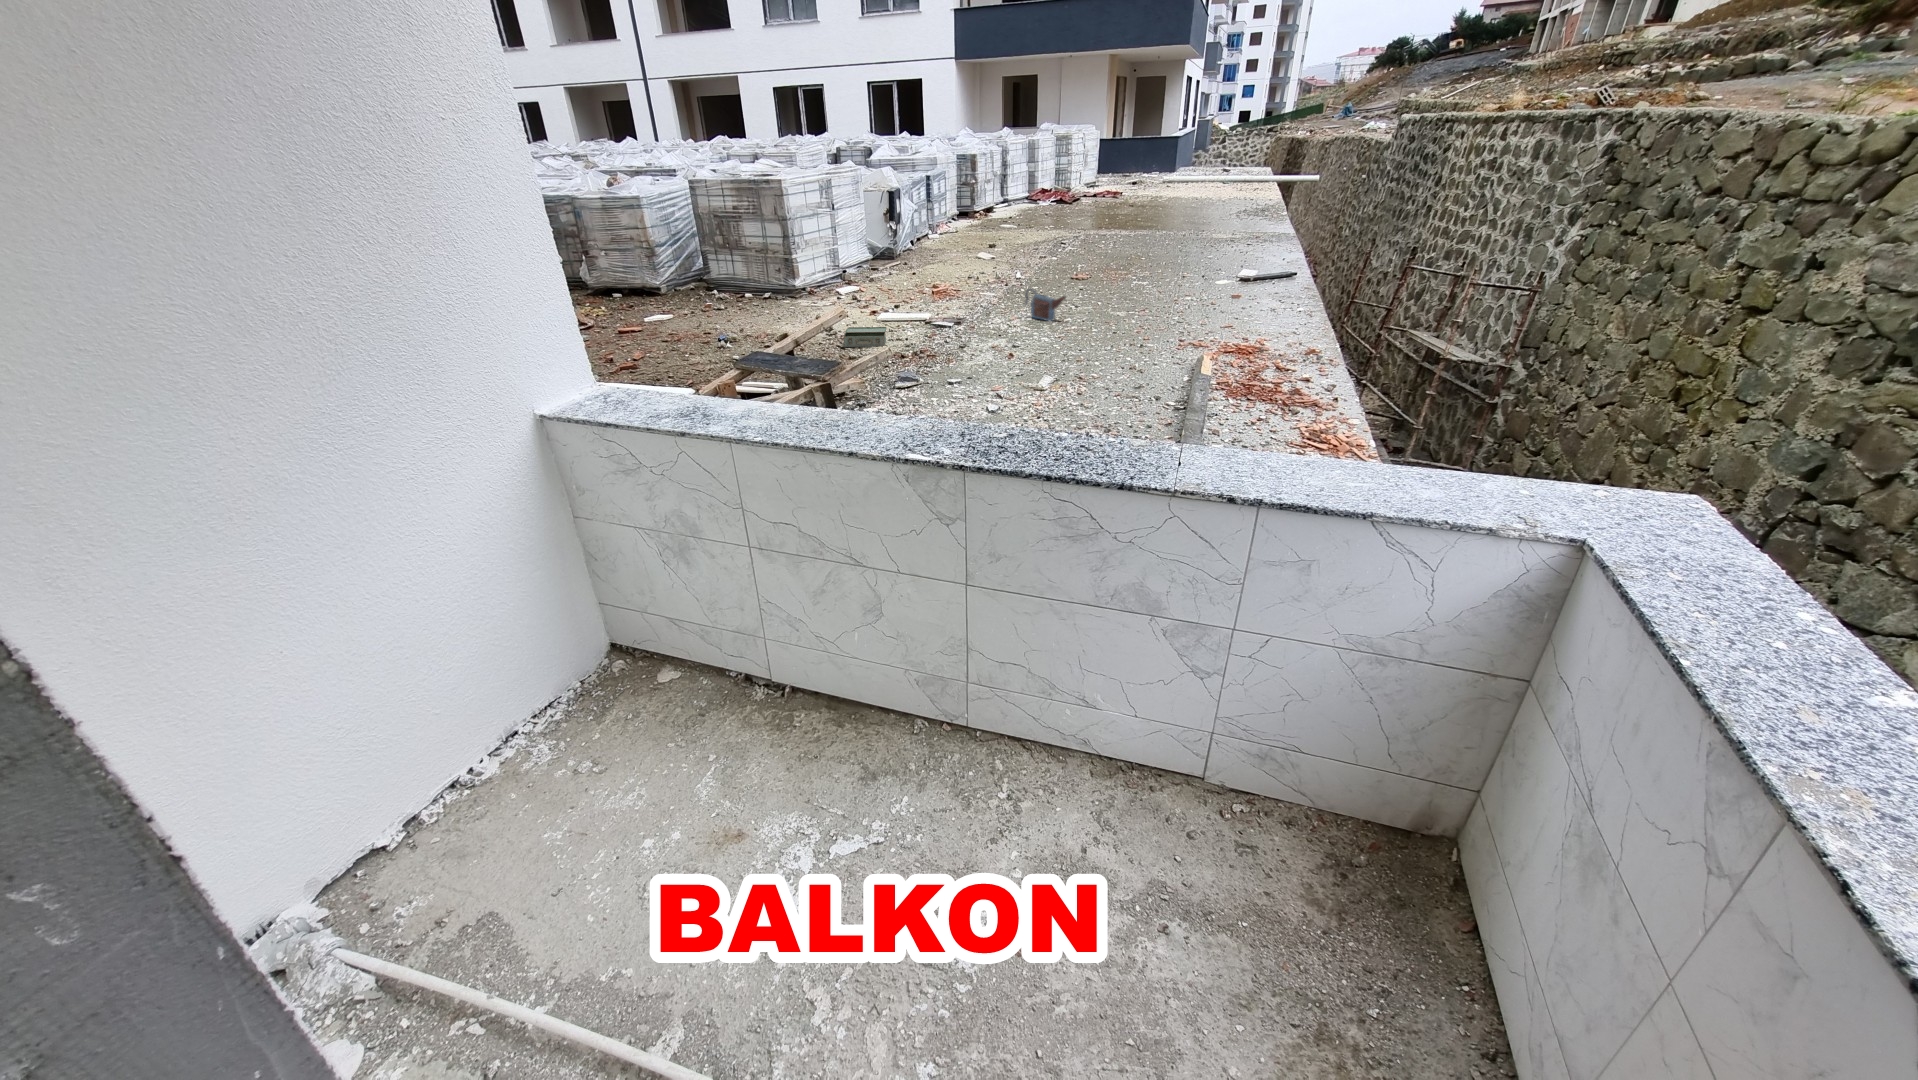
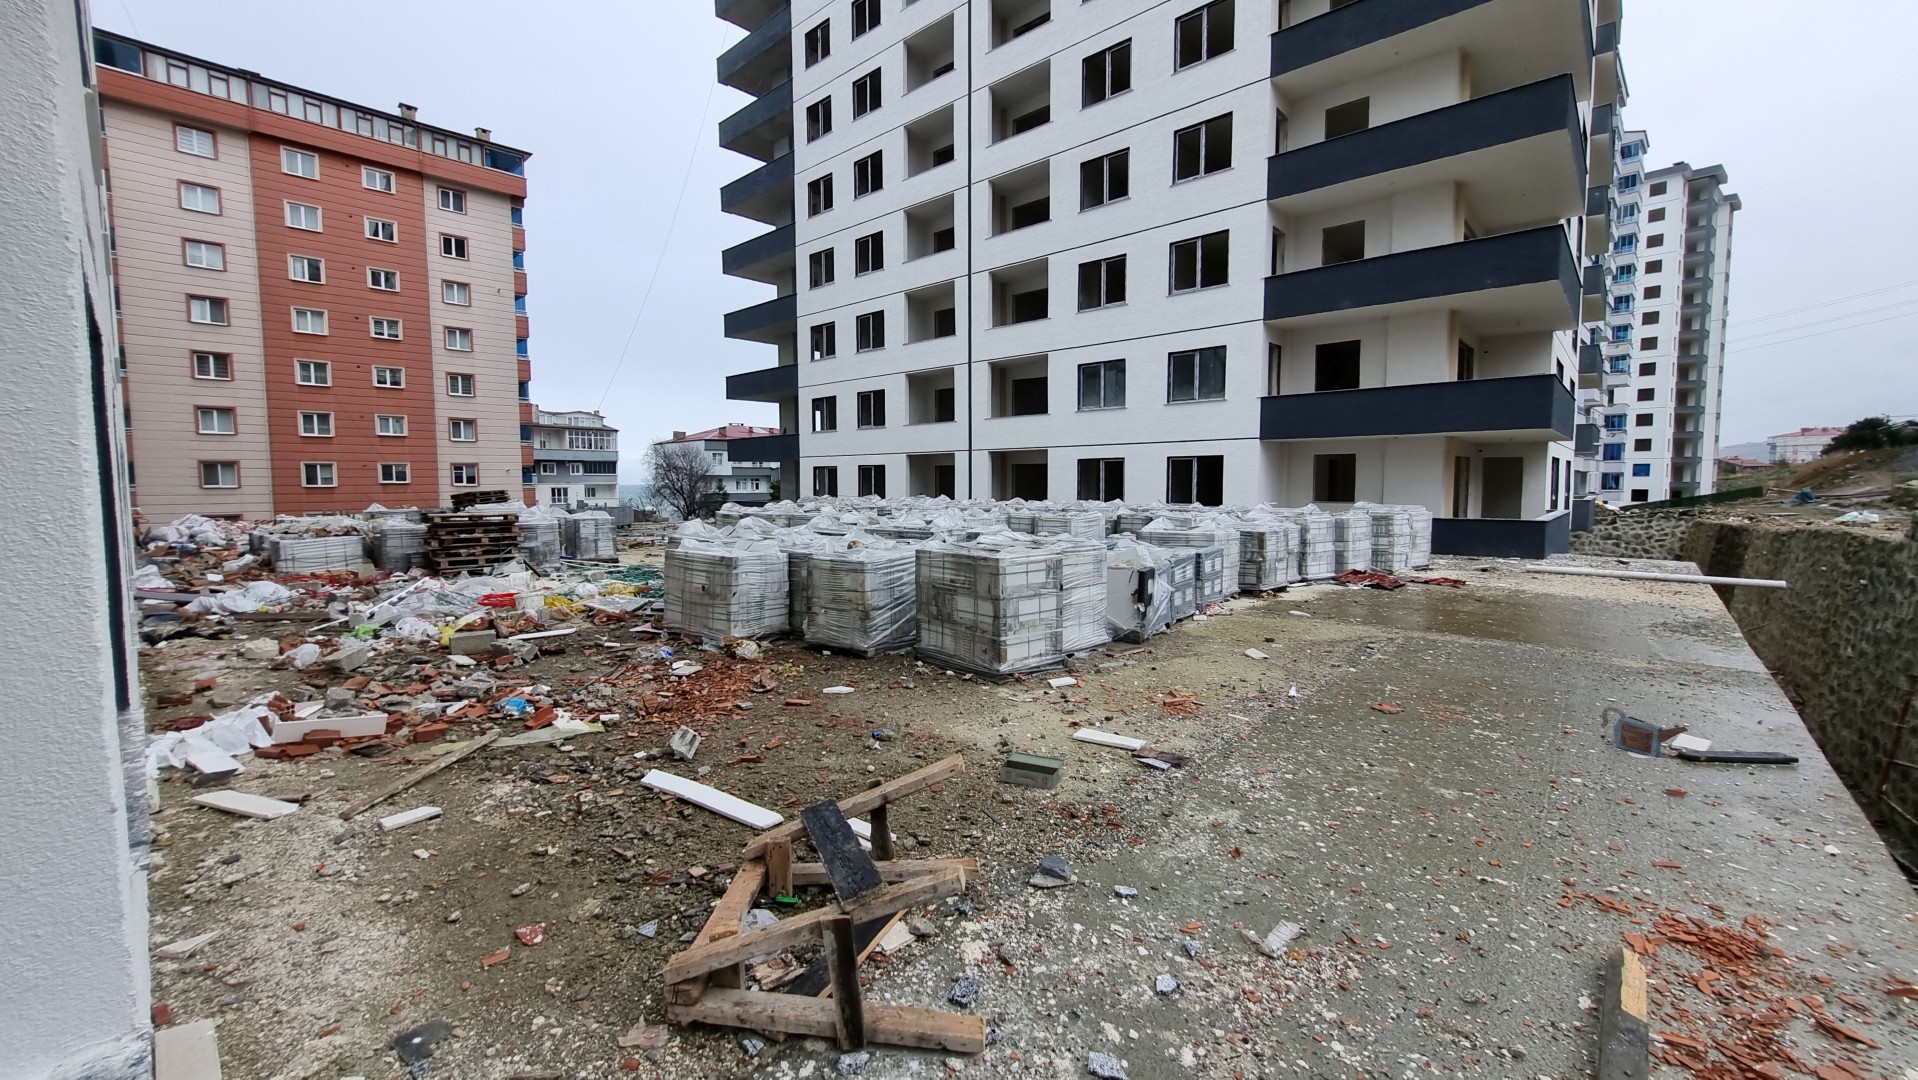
watering can: present [1025,288,1066,321] -> present [1600,707,1688,758]

